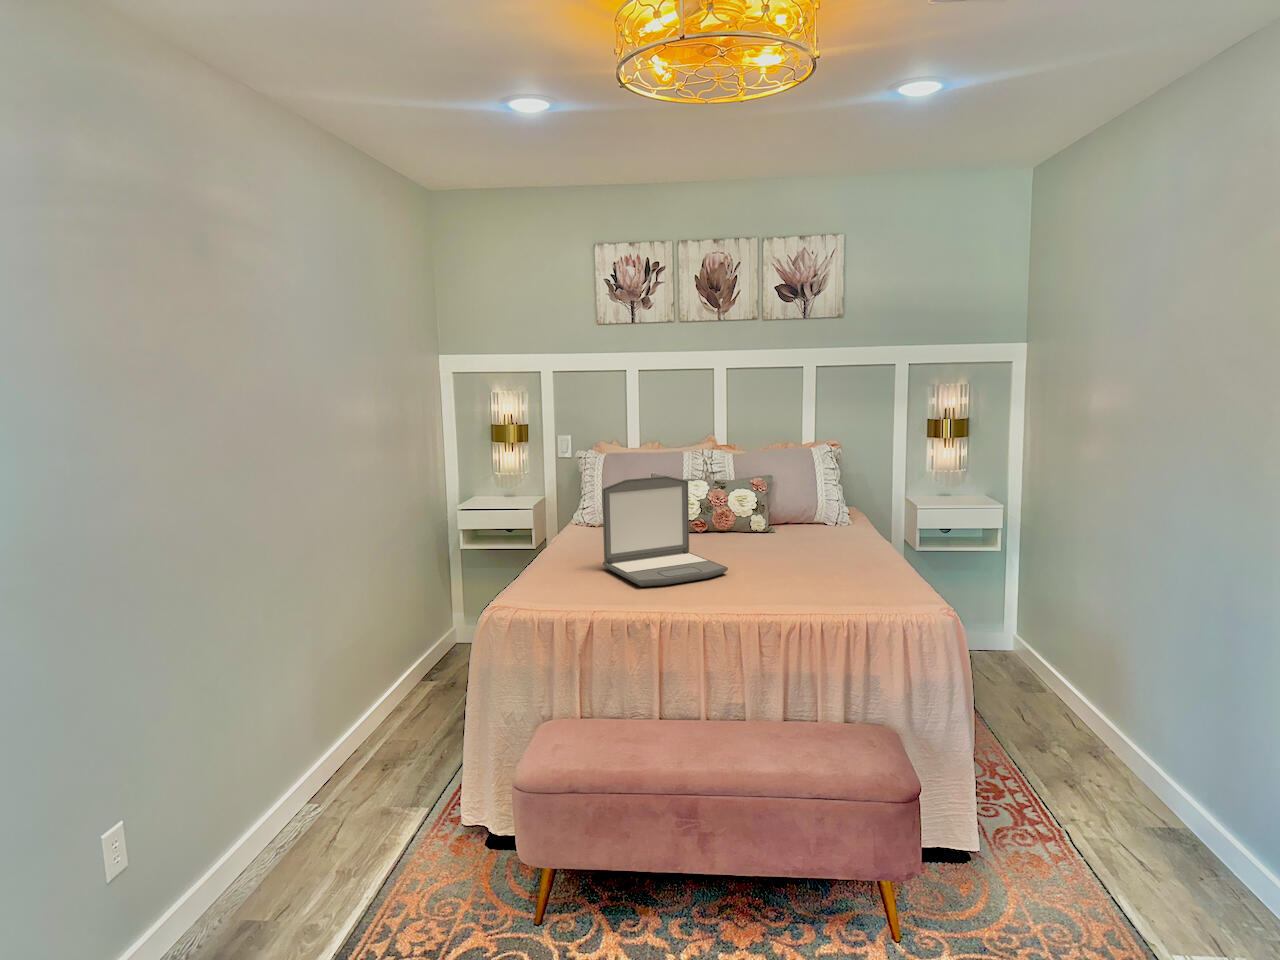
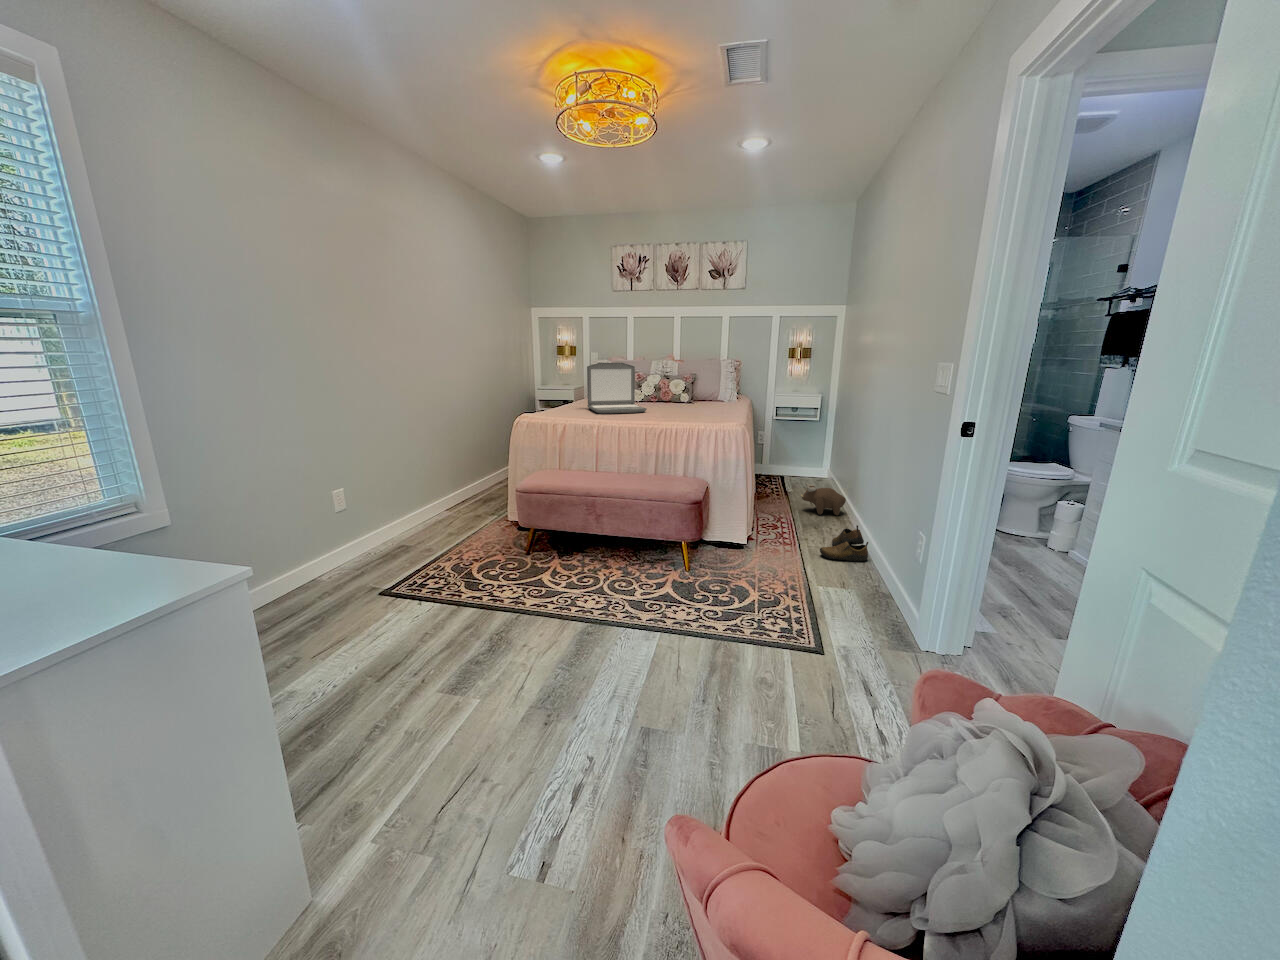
plush toy: none [1007,679,1092,742] -> present [801,483,846,515]
shoe: none [1118,792,1215,869] -> present [820,525,868,561]

